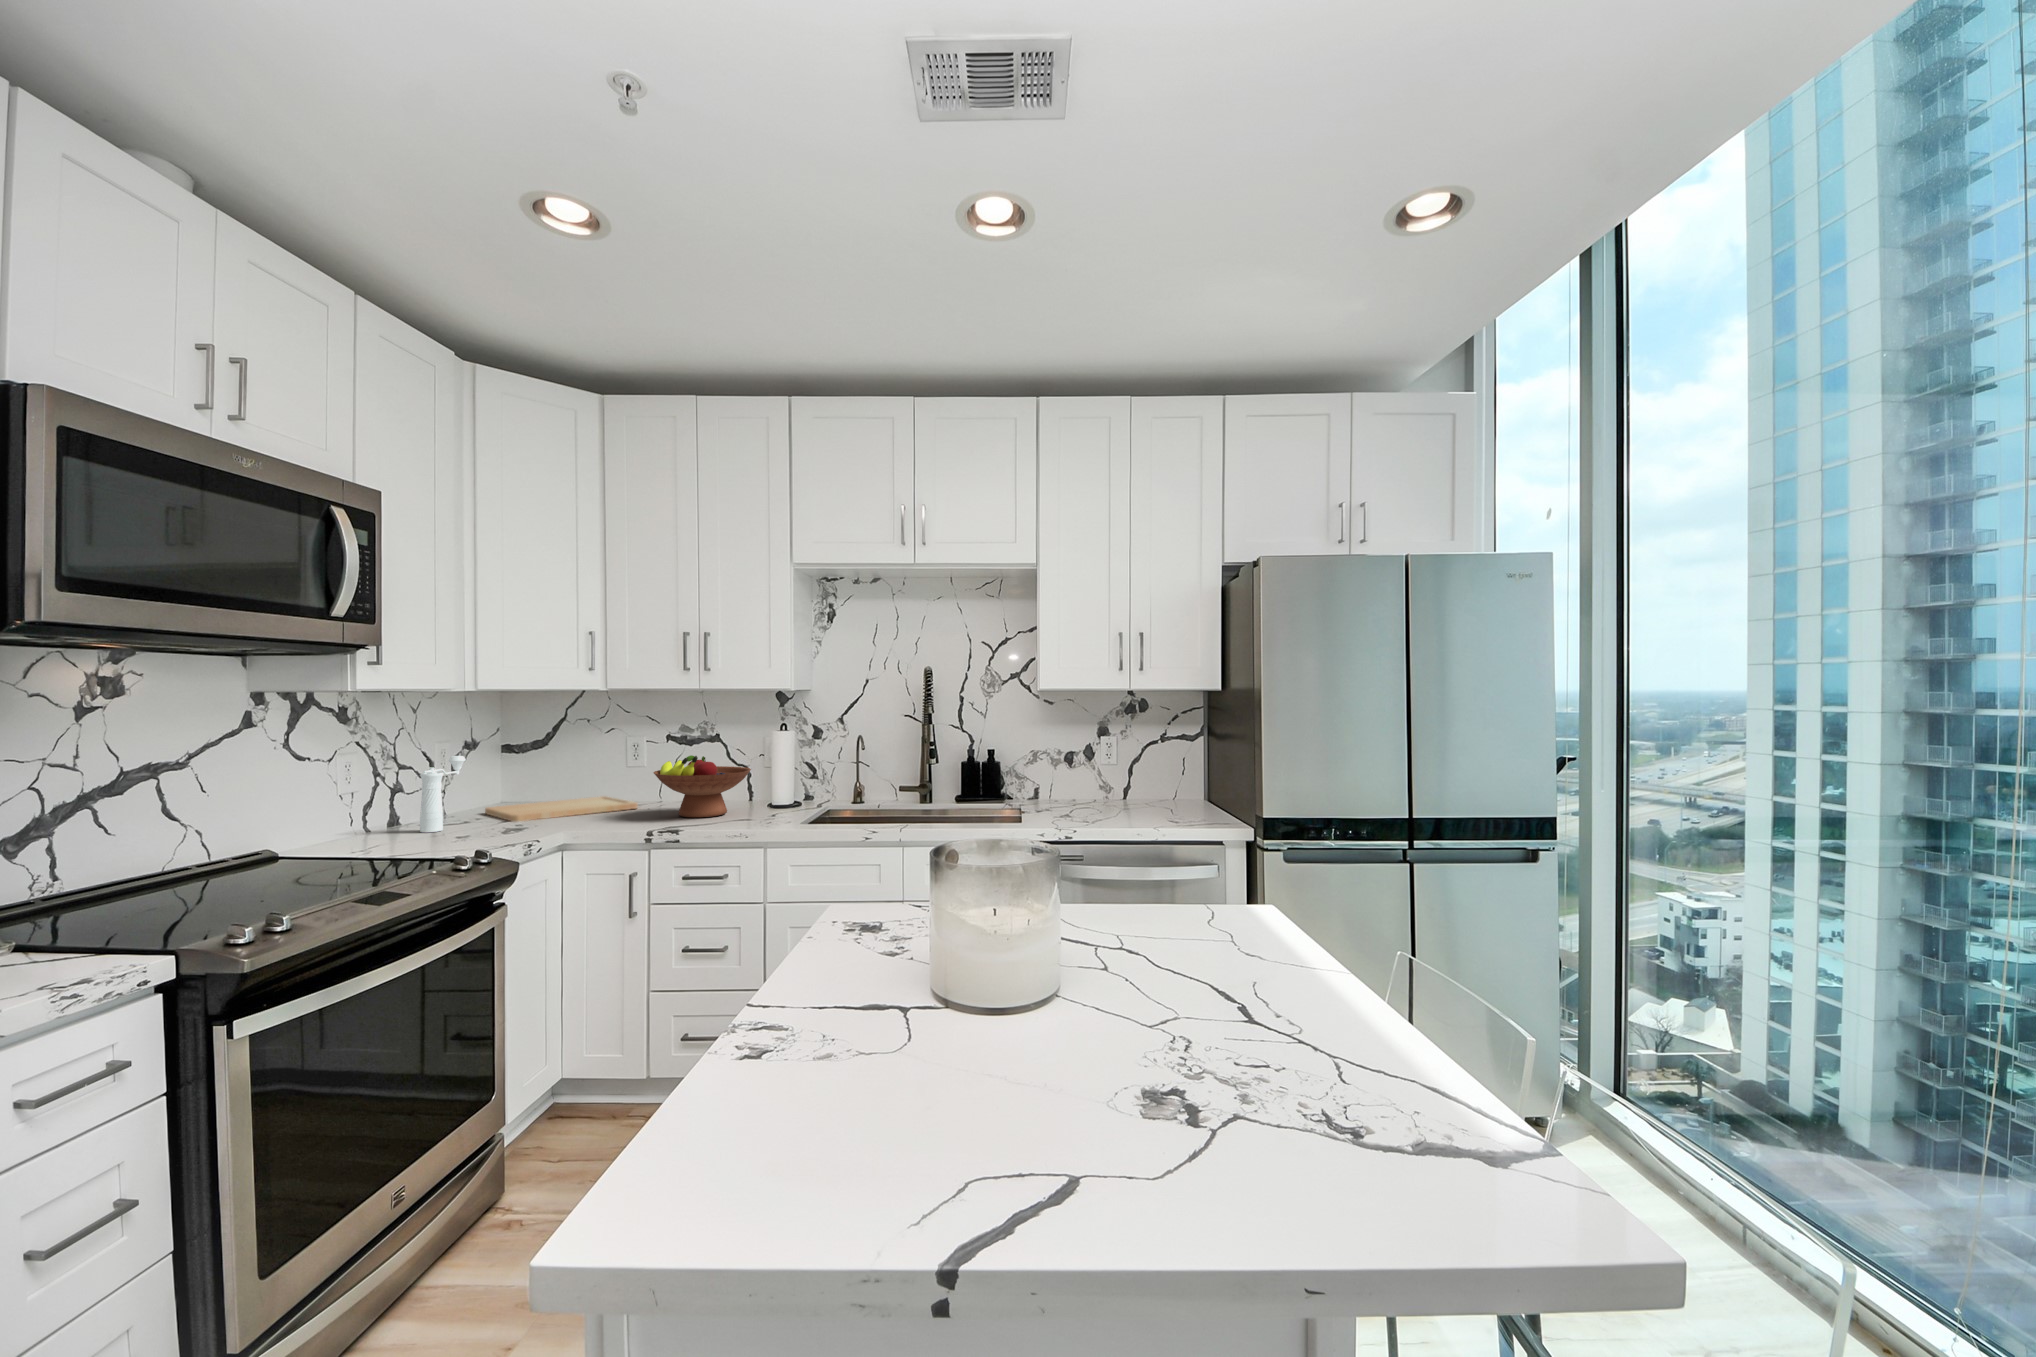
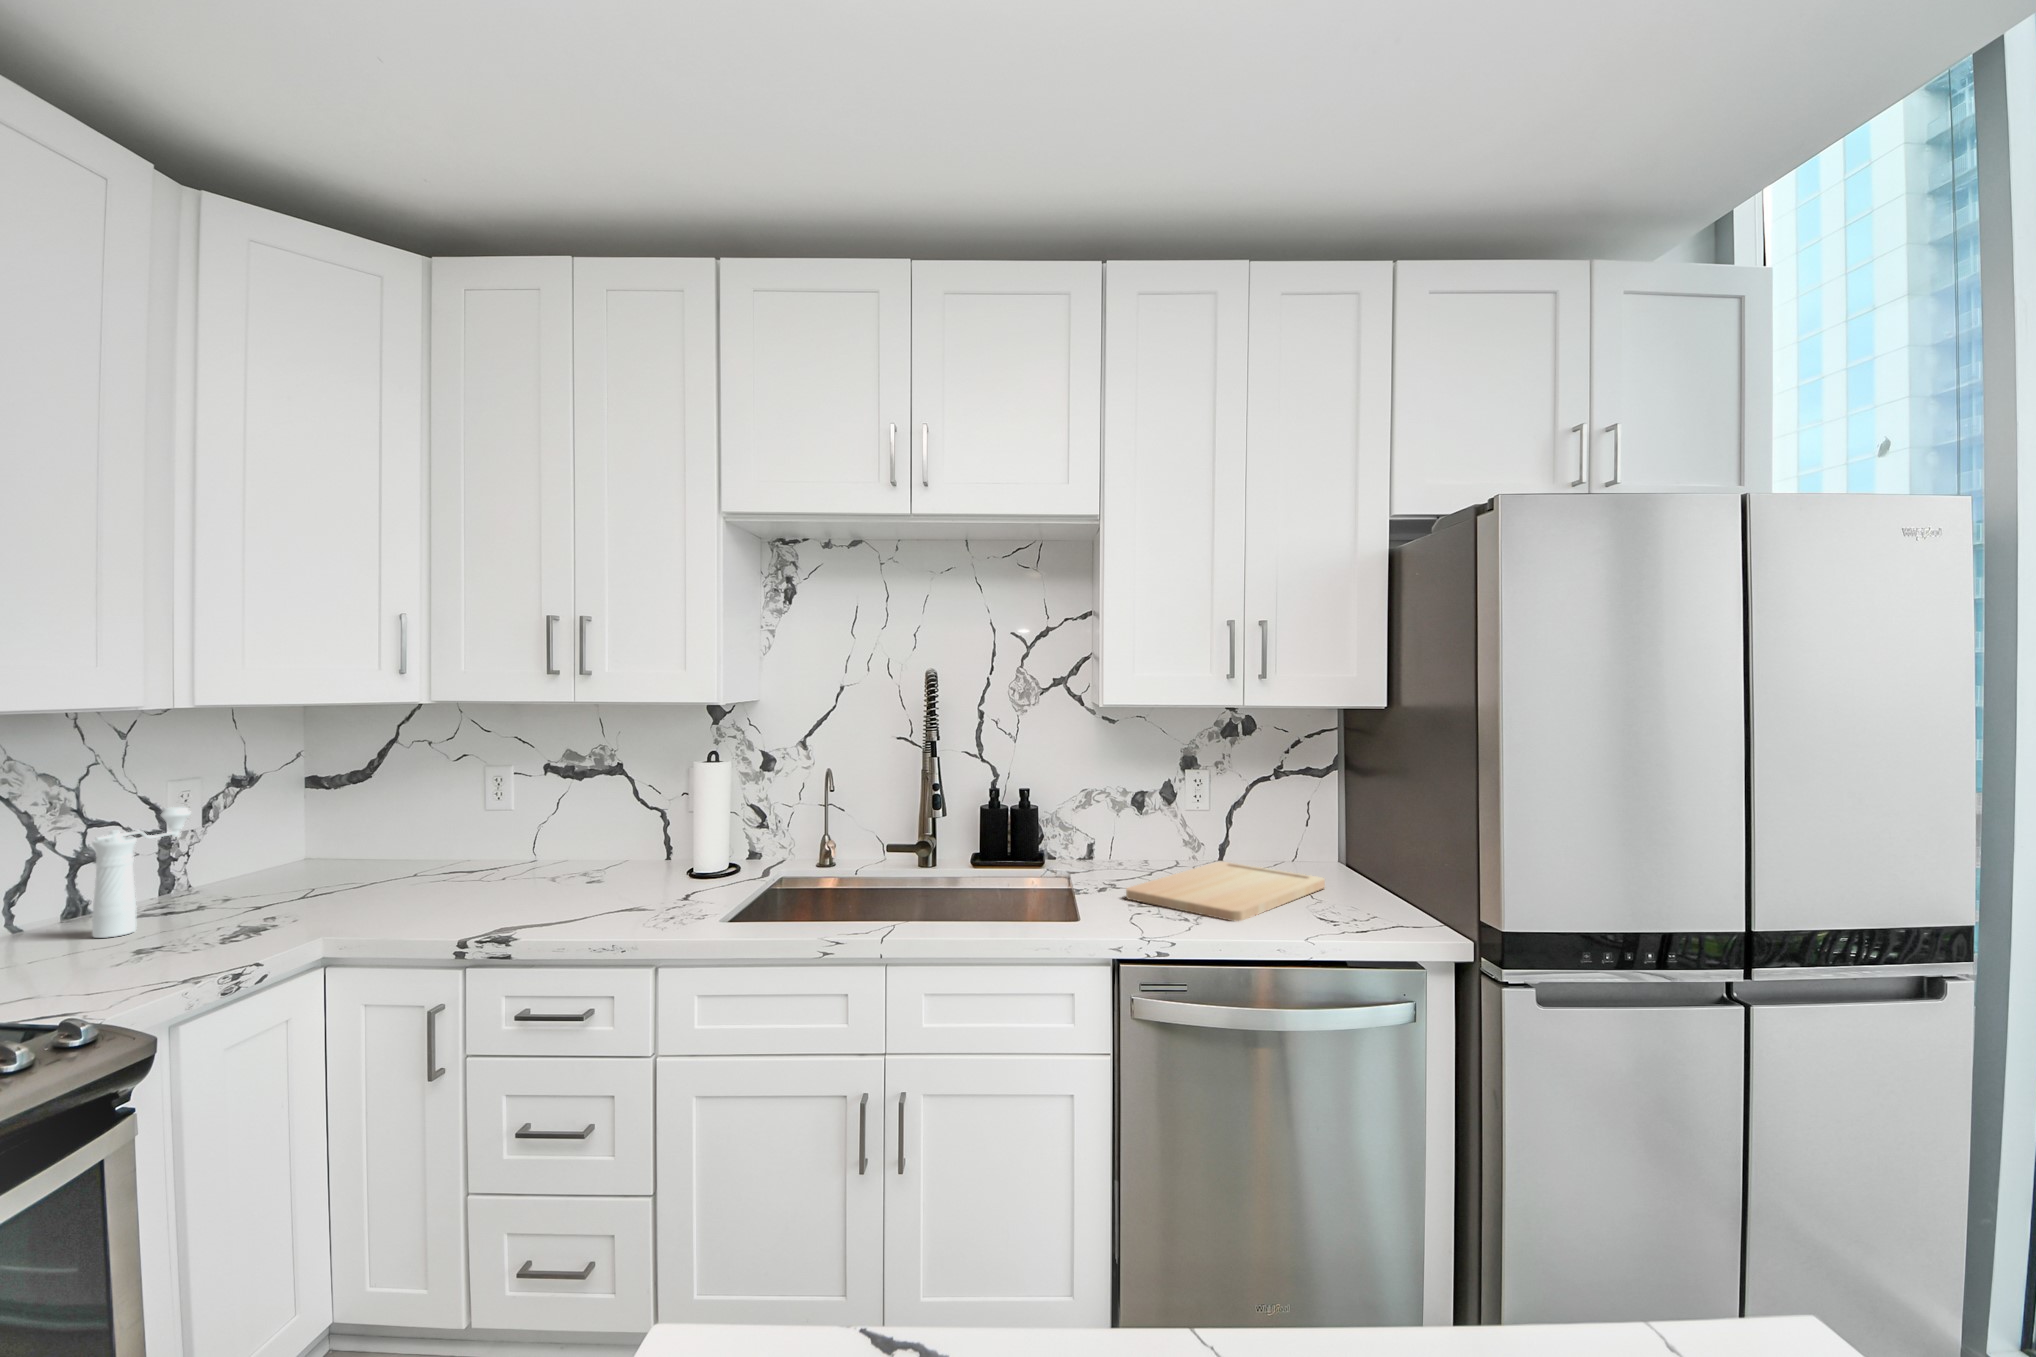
fruit bowl: present [654,755,751,817] -> none [499,802,657,901]
cutting board: present [485,796,638,822] -> present [1126,862,1325,921]

